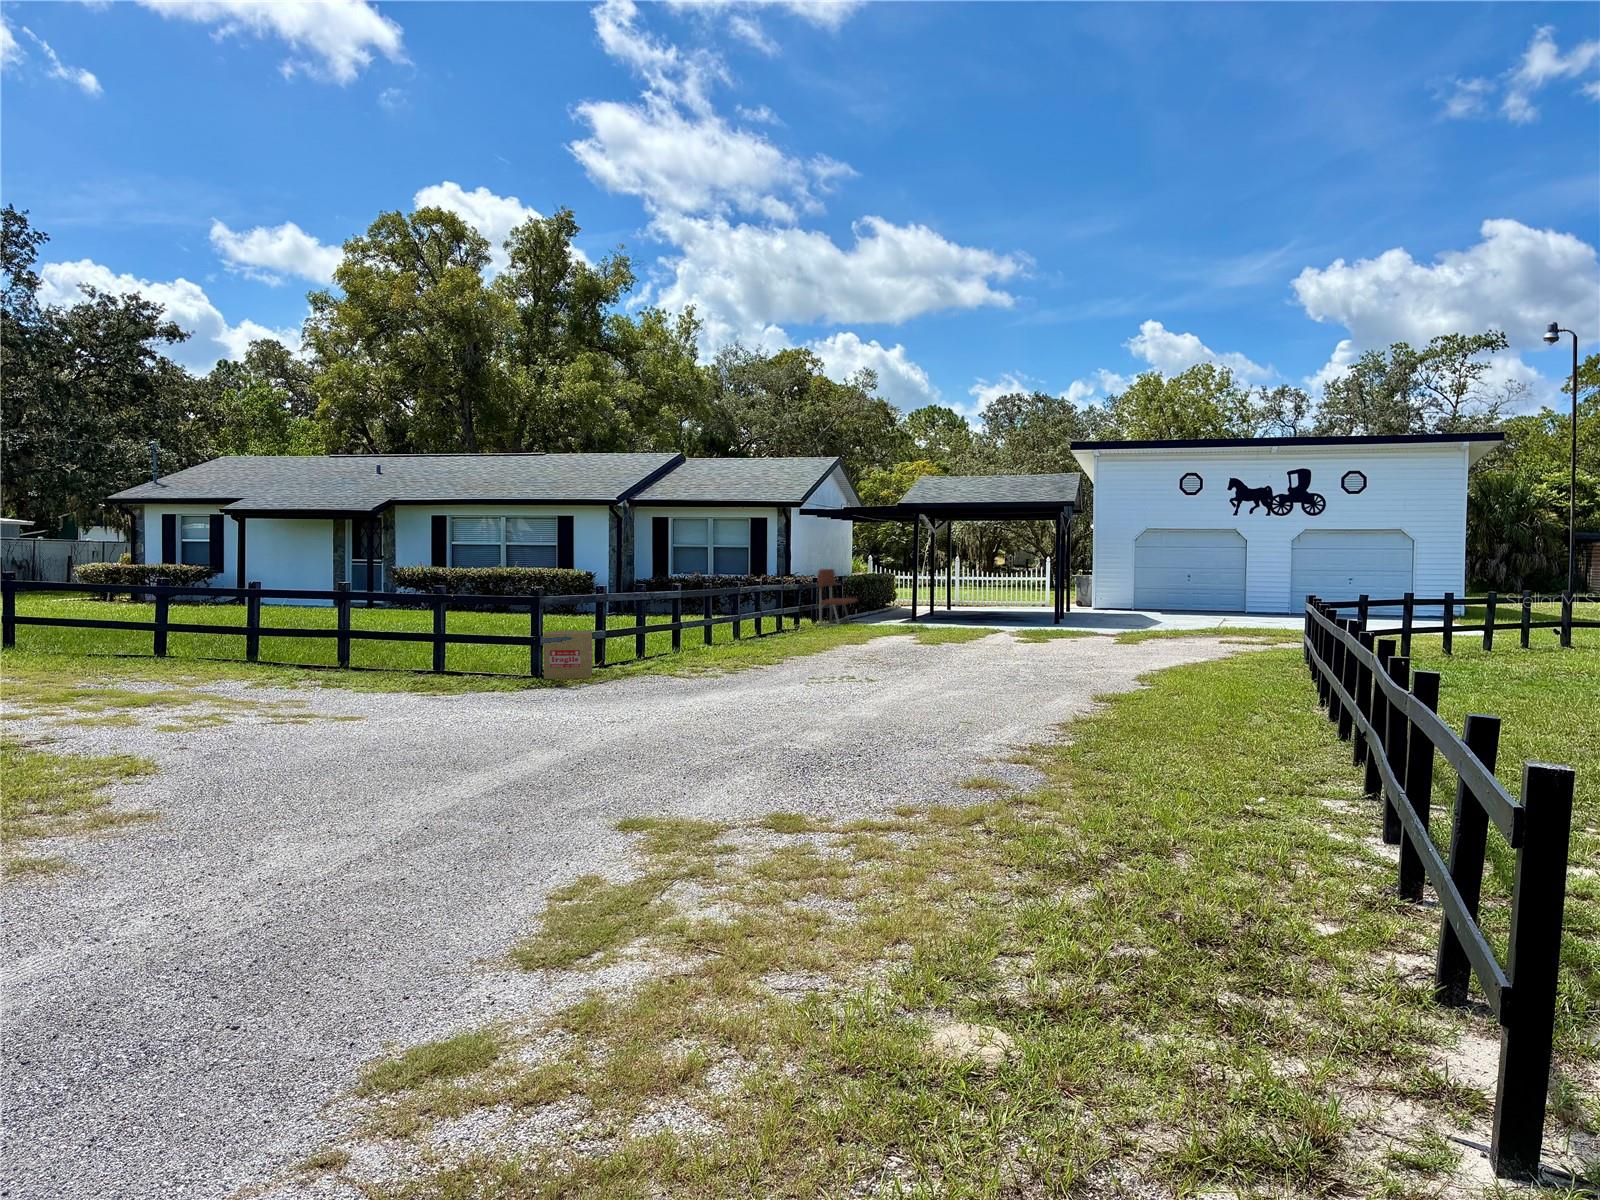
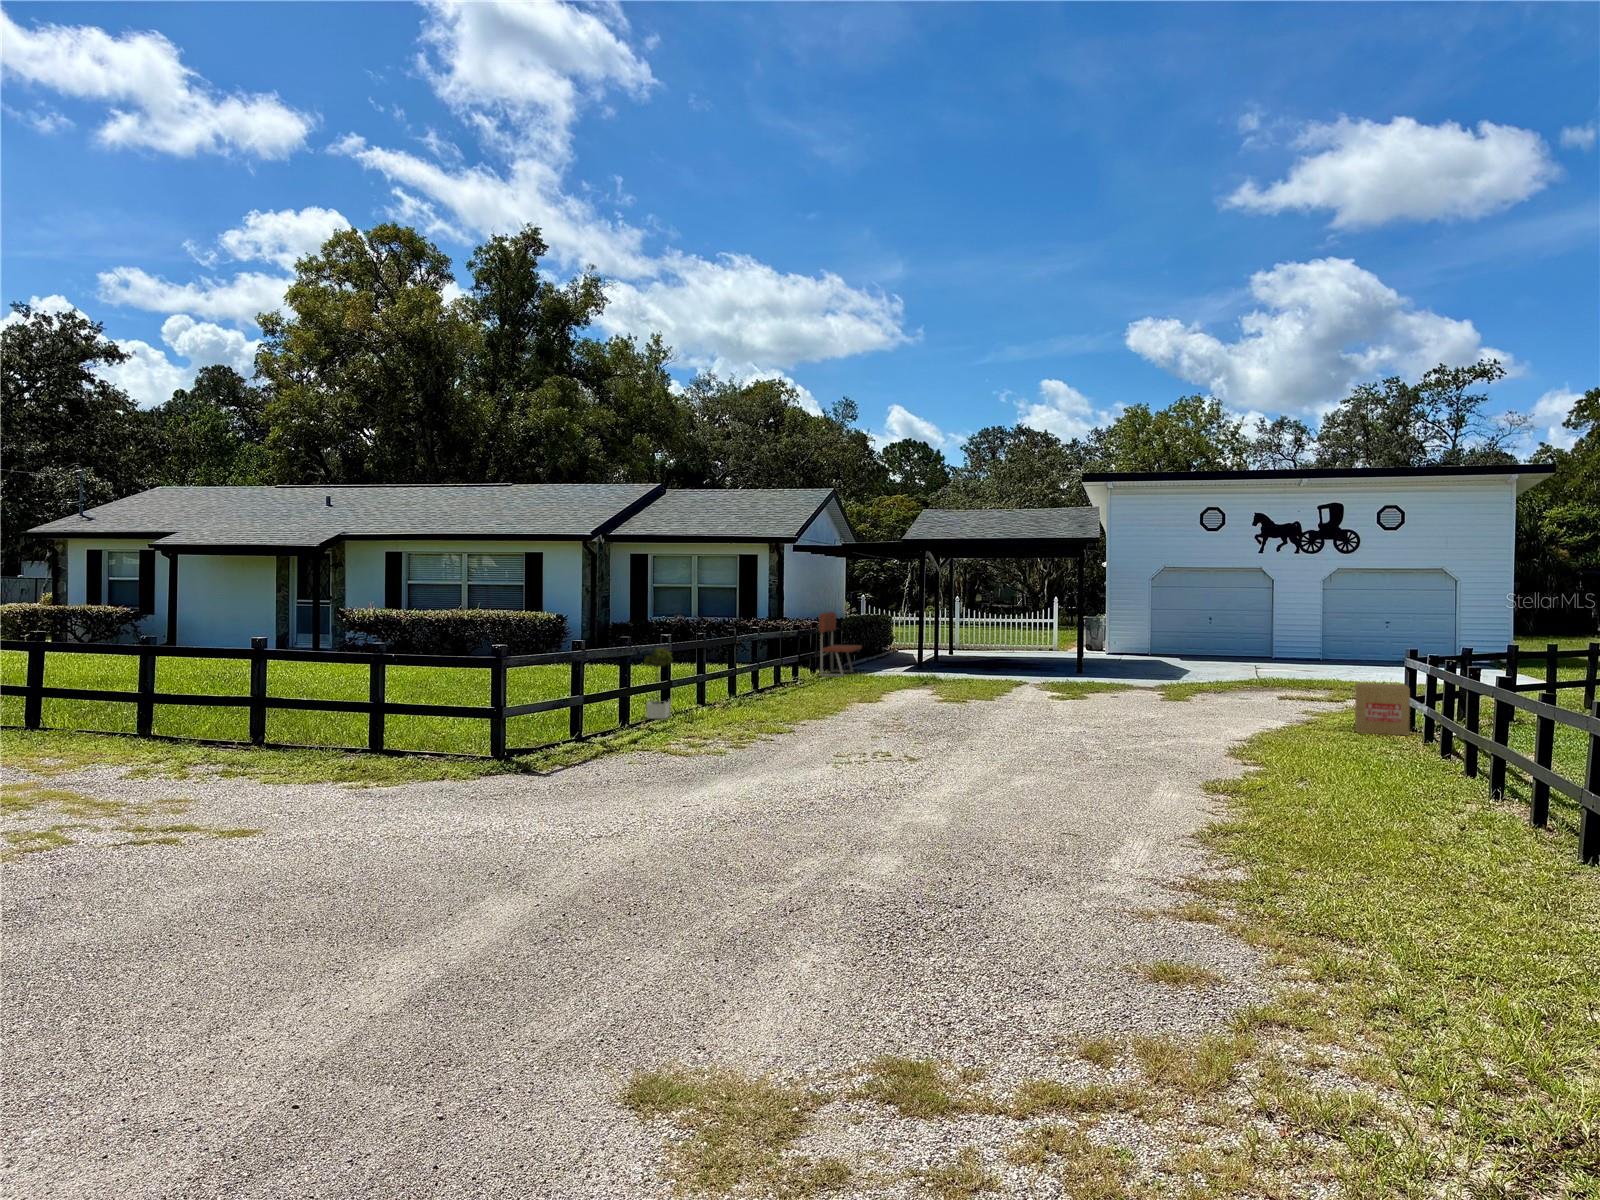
potted tree: none [657,593,682,654] -> present [644,648,673,719]
cardboard box: present [543,630,592,679] -> present [1355,683,1410,735]

